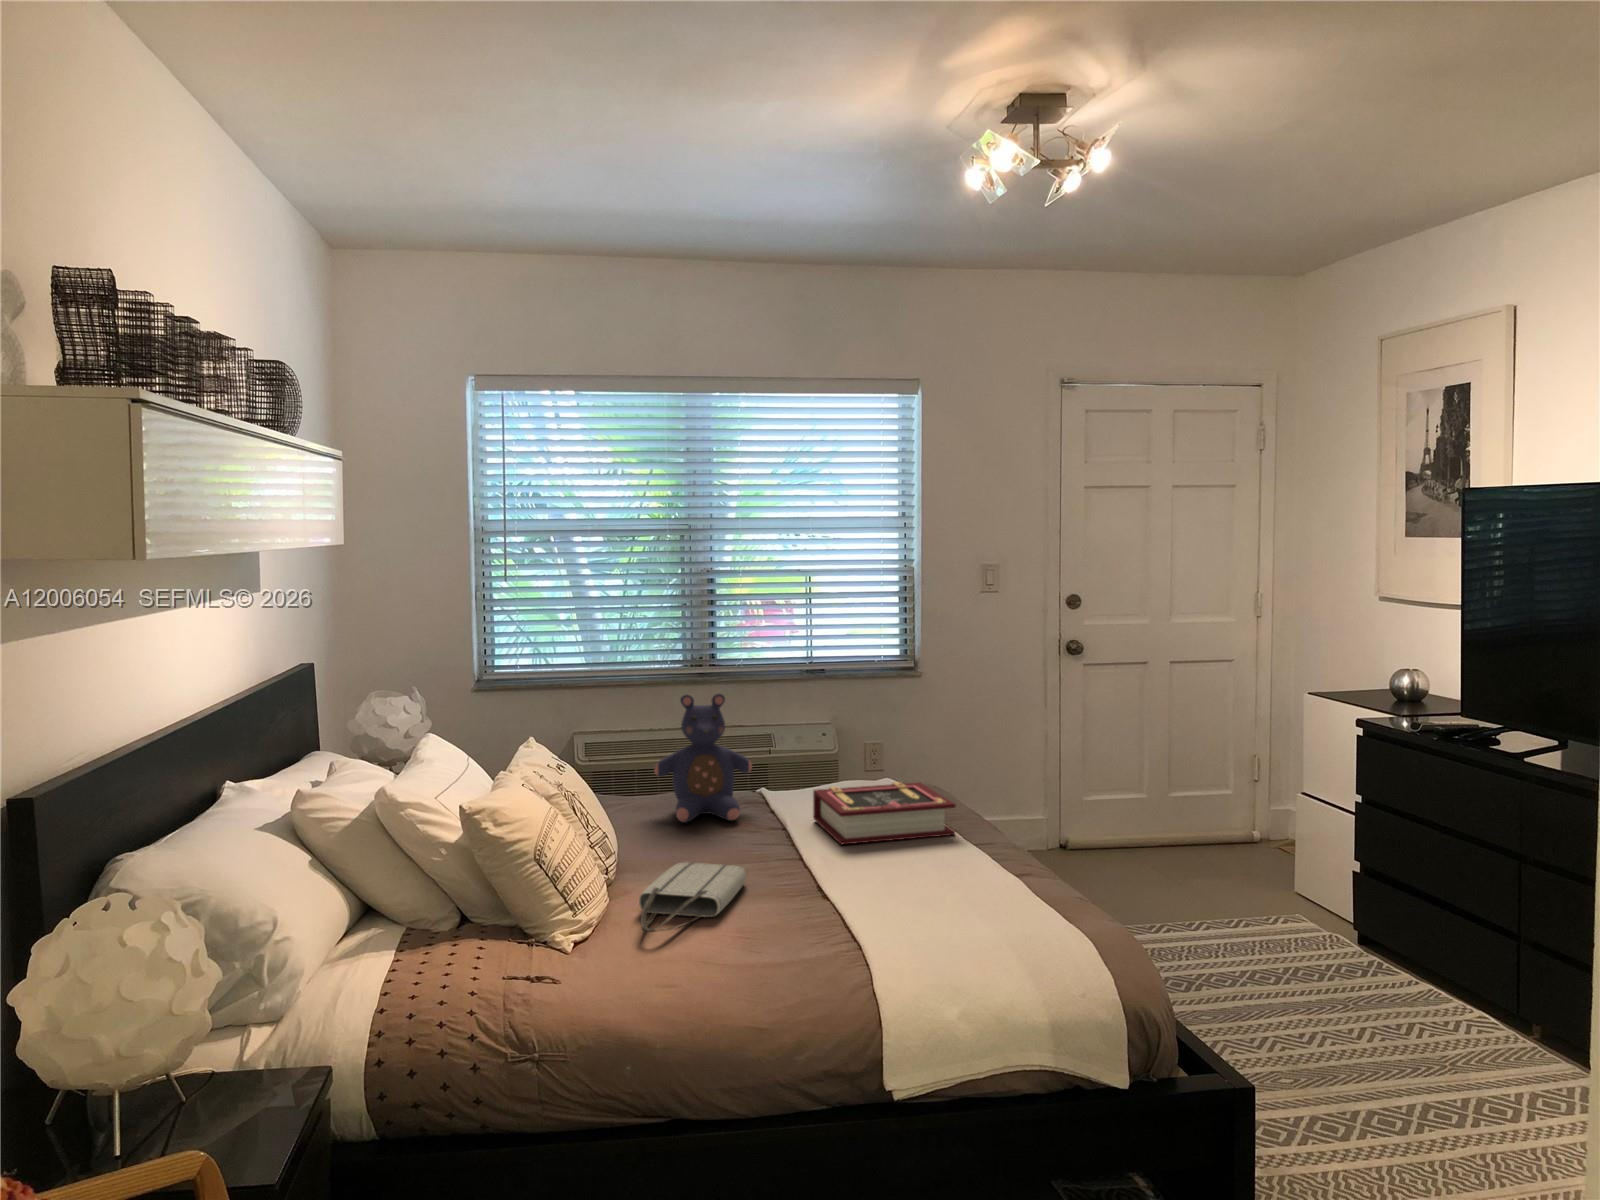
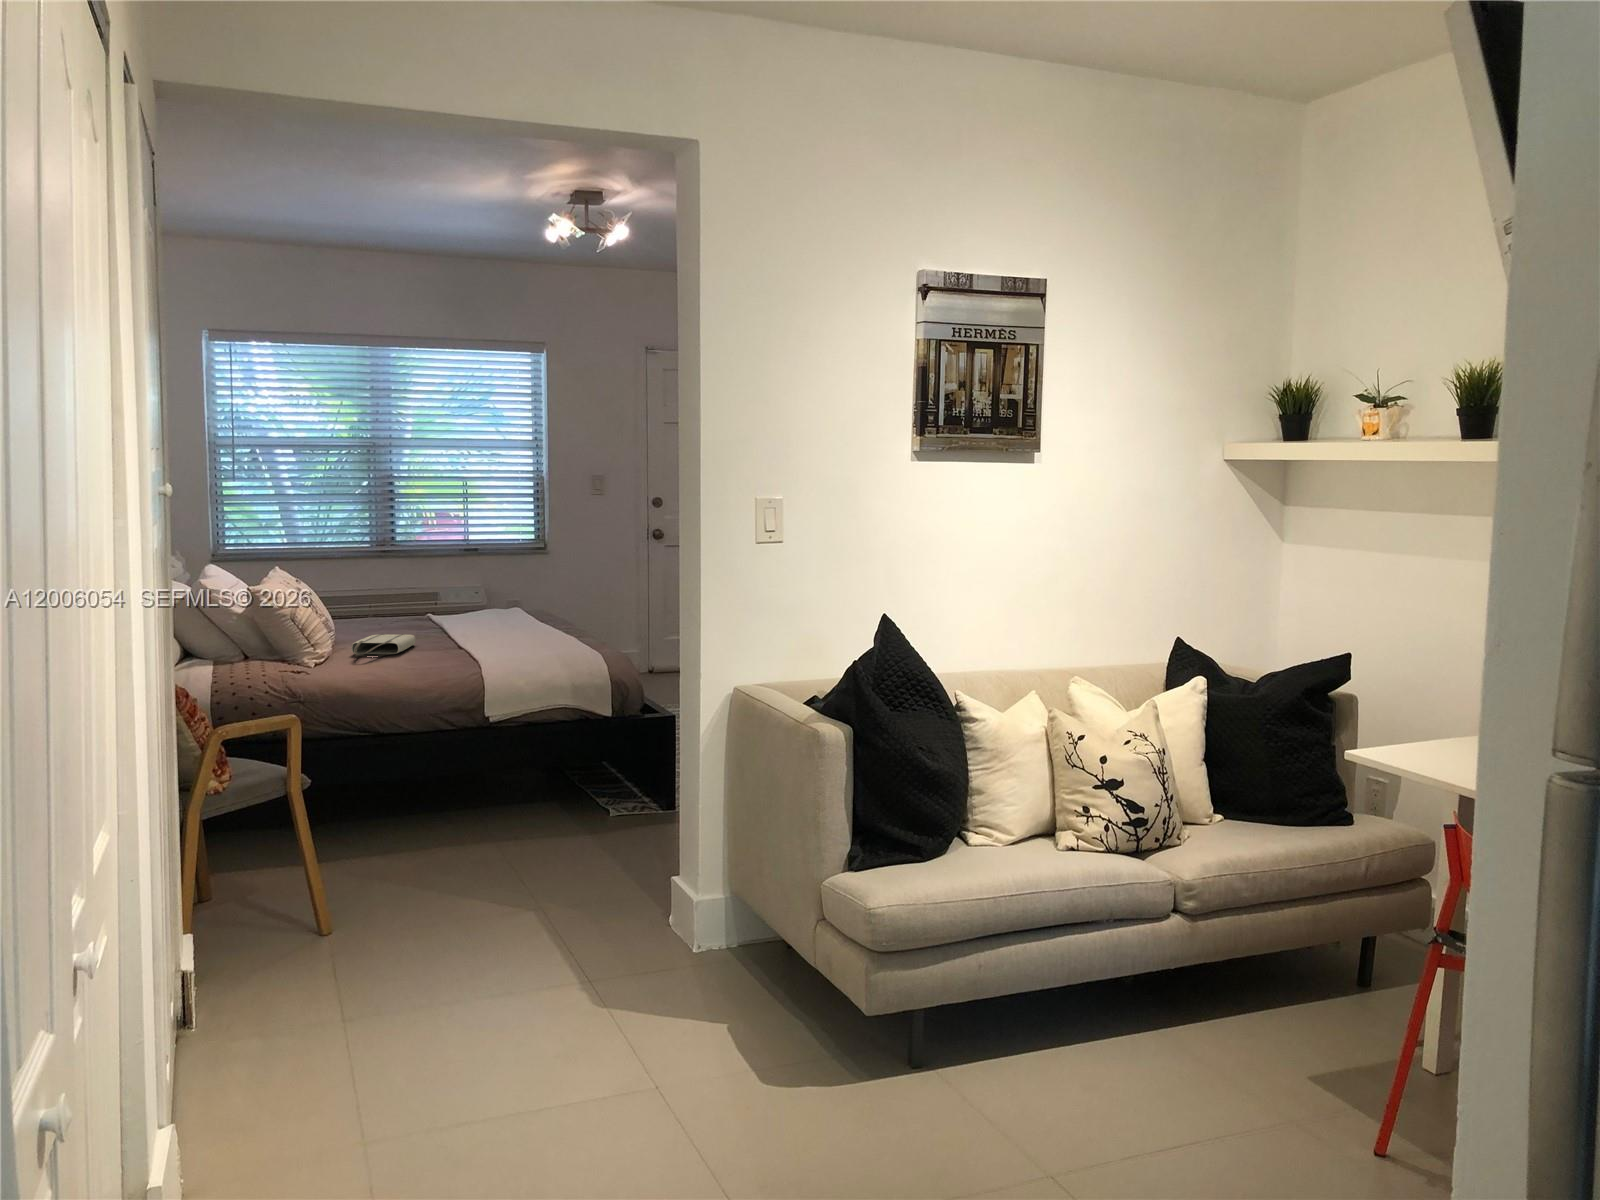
teddy bear: present [654,694,752,823] -> none [355,548,421,627]
book: present [813,782,955,844] -> none [461,601,547,631]

